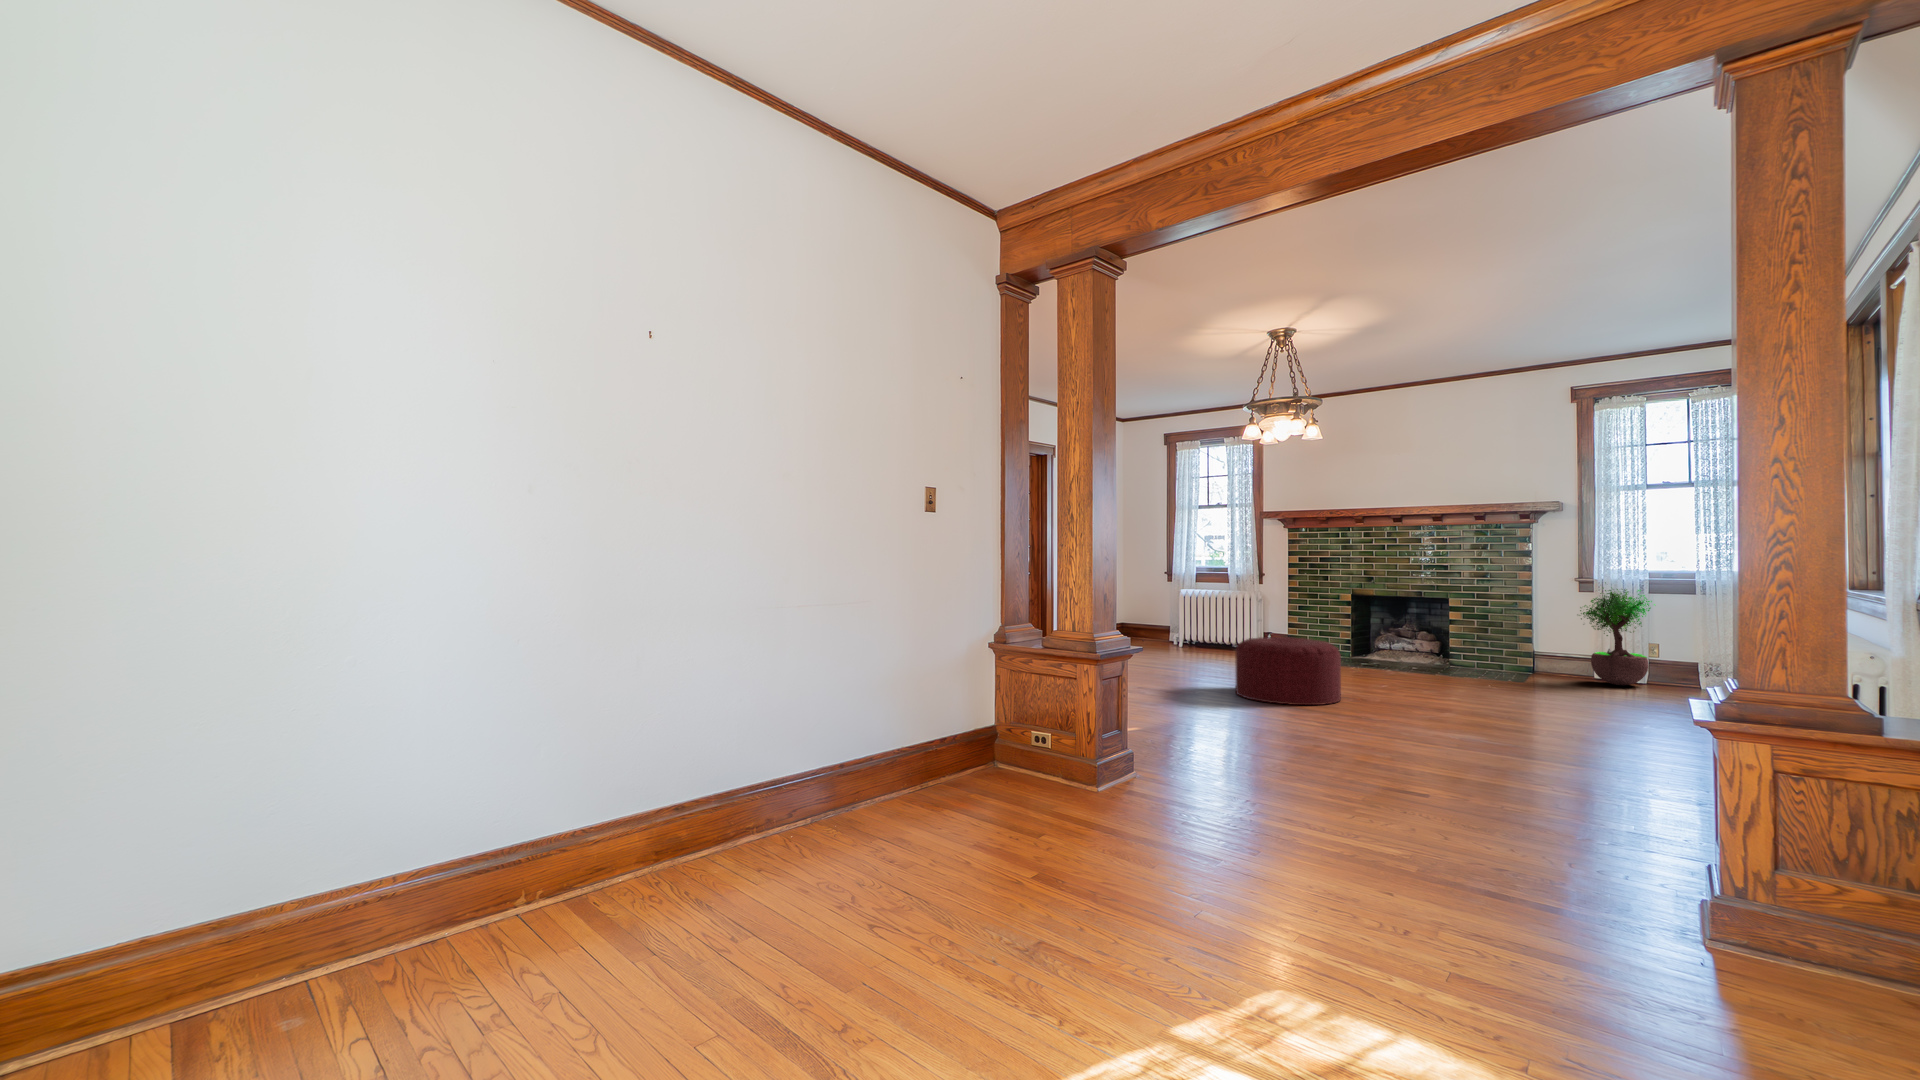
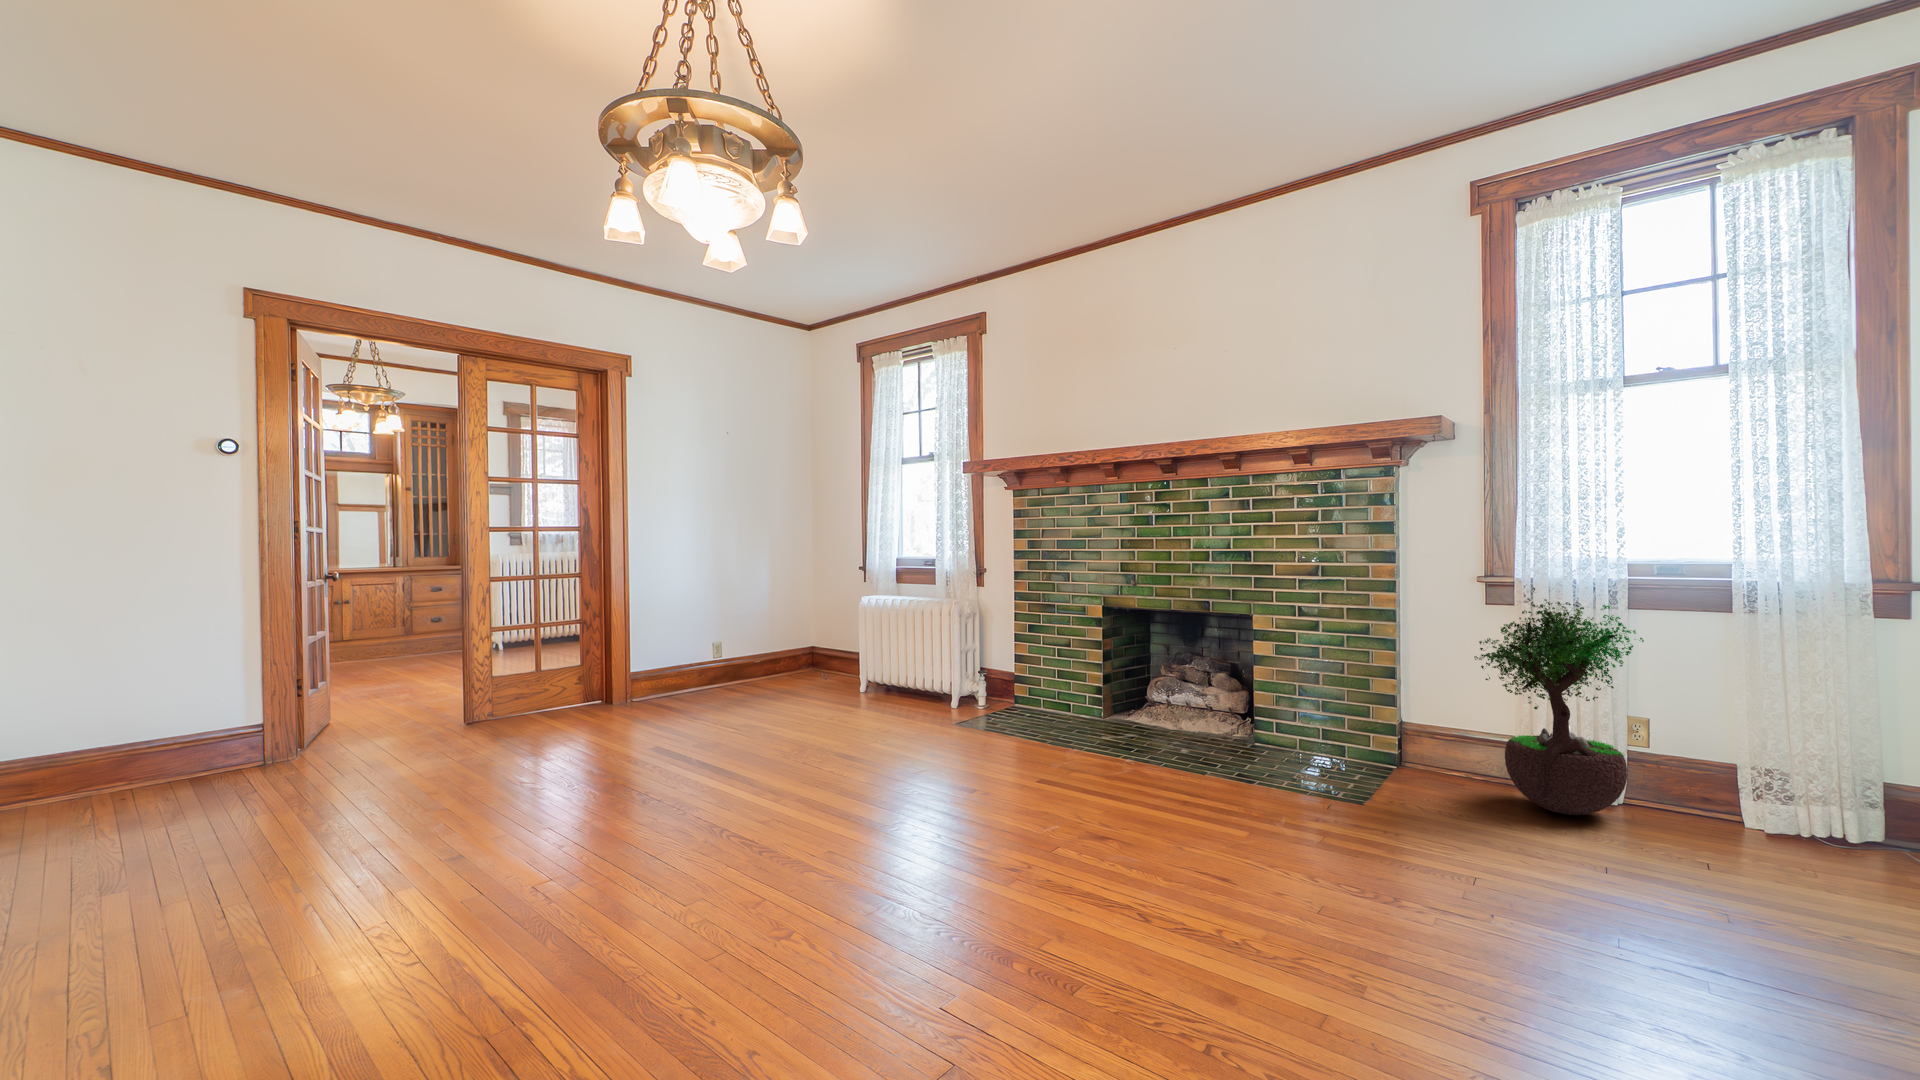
ottoman: present [1235,637,1341,705] -> none [618,725,869,941]

